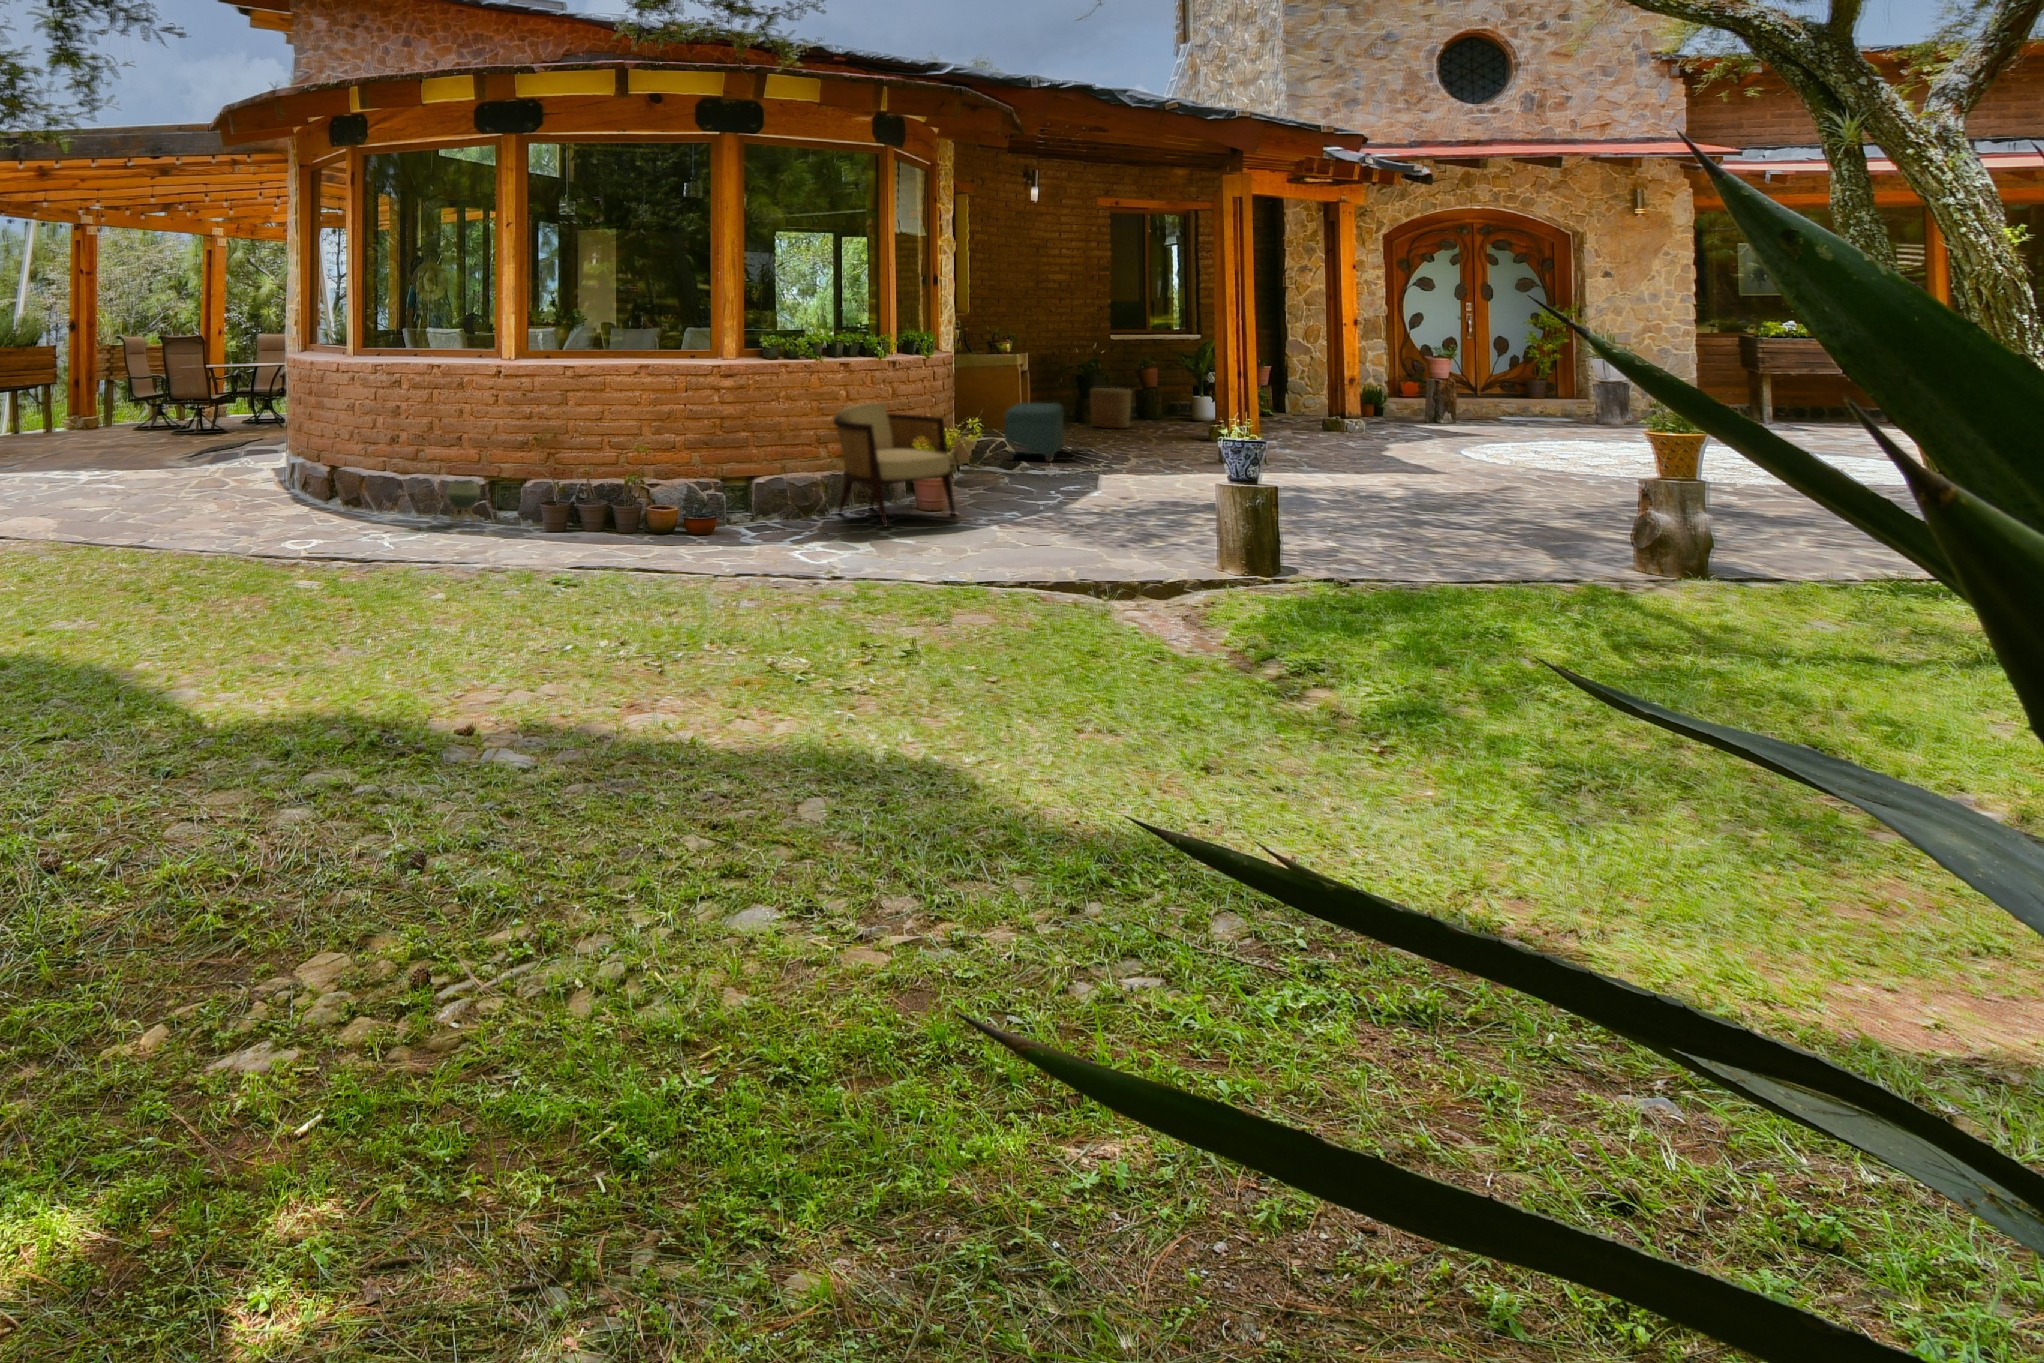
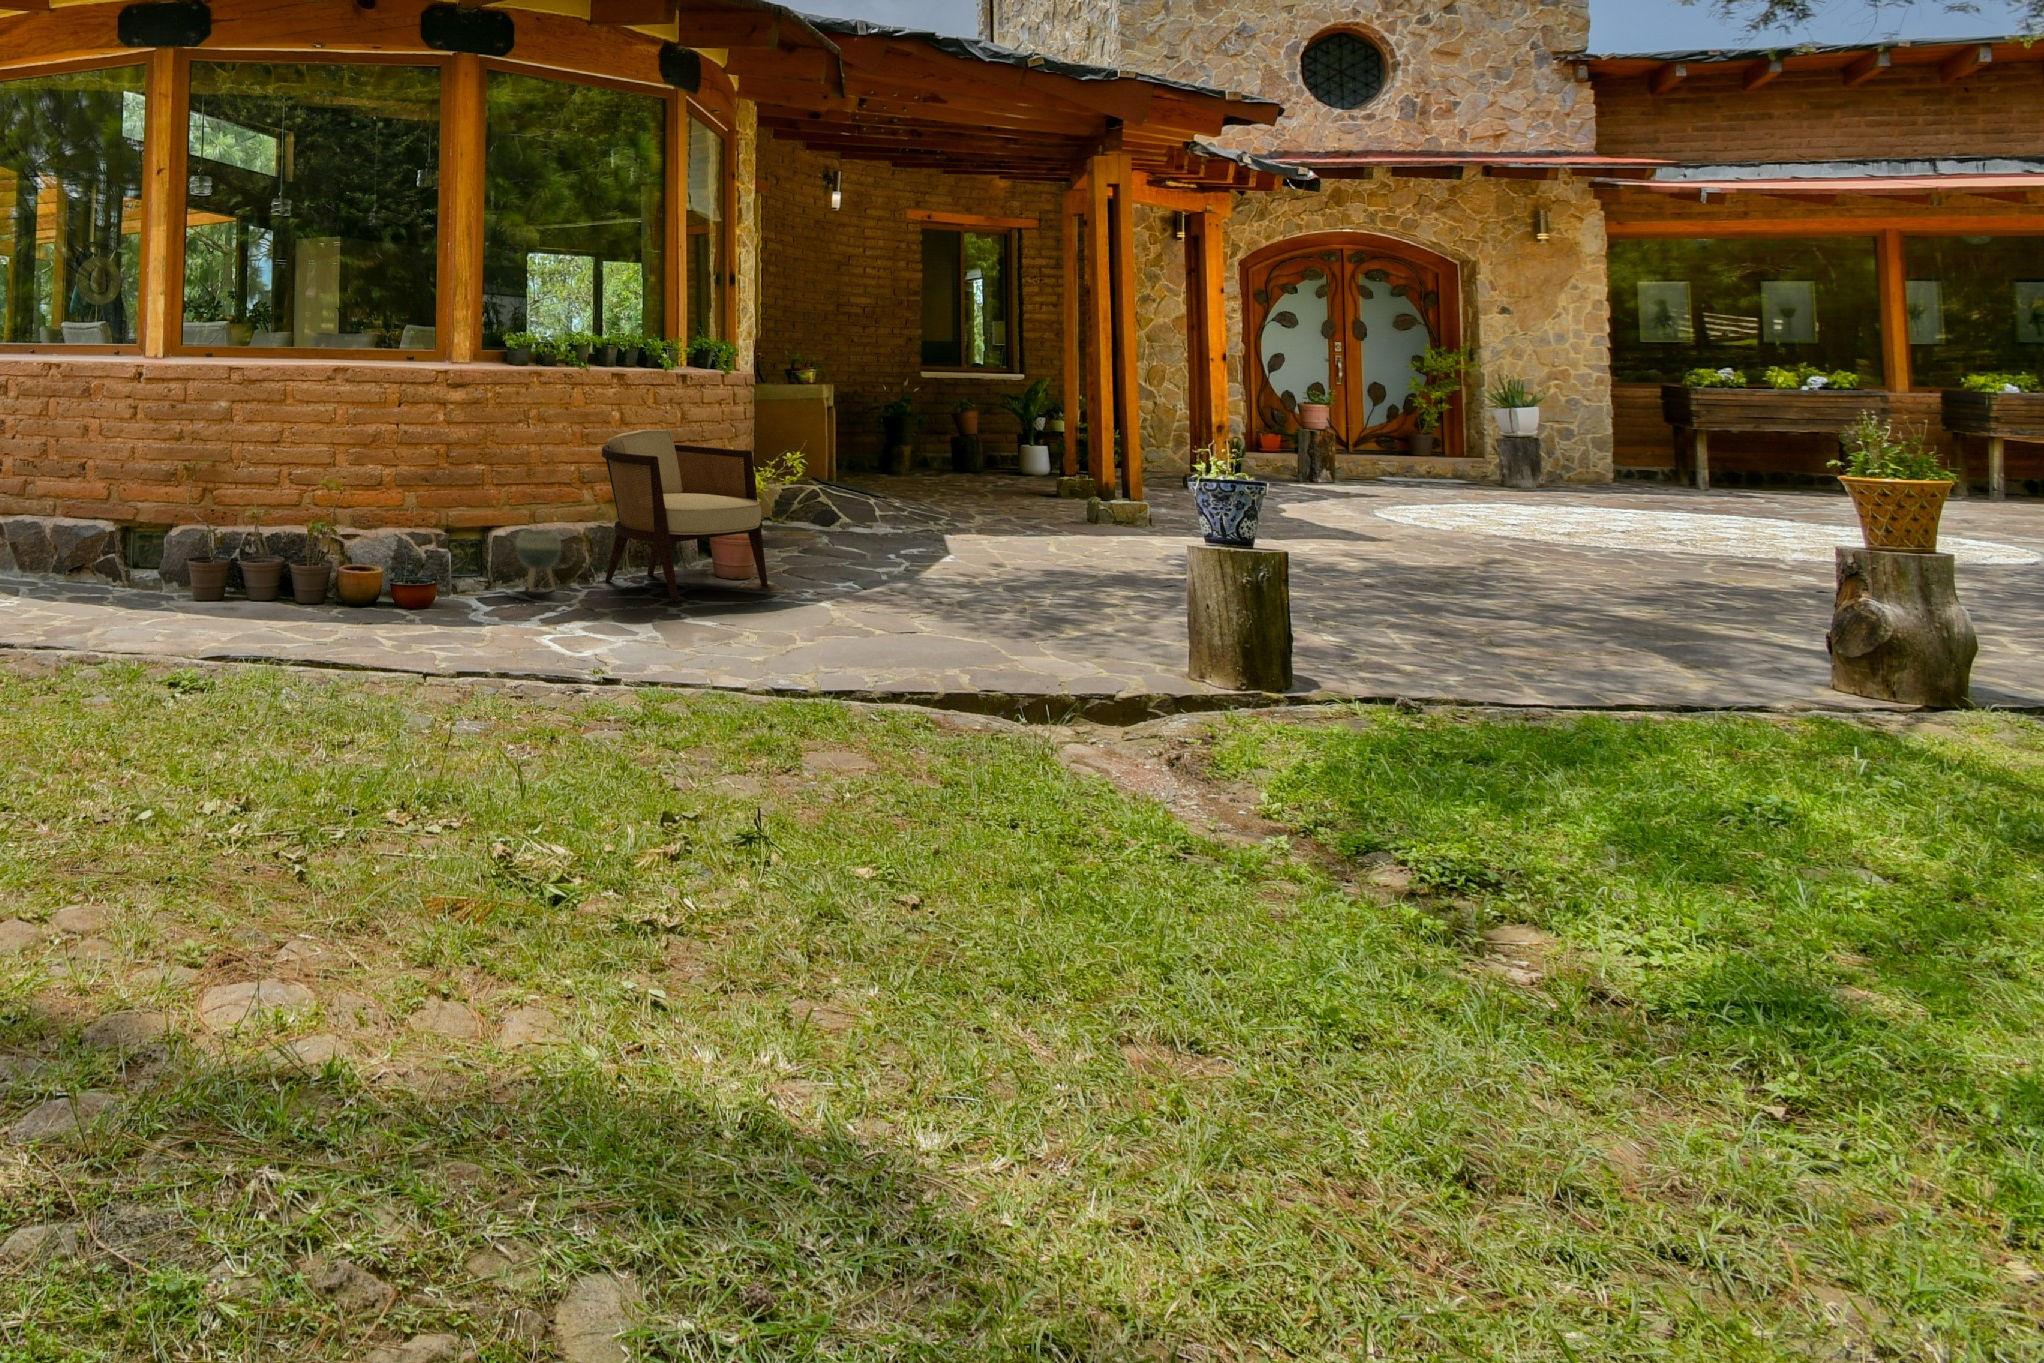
woven basket: present [1090,388,1132,429] -> none [900,433,951,482]
bench: present [1005,403,1064,462] -> none [811,445,881,519]
planter: present [447,481,480,524] -> present [516,530,561,591]

